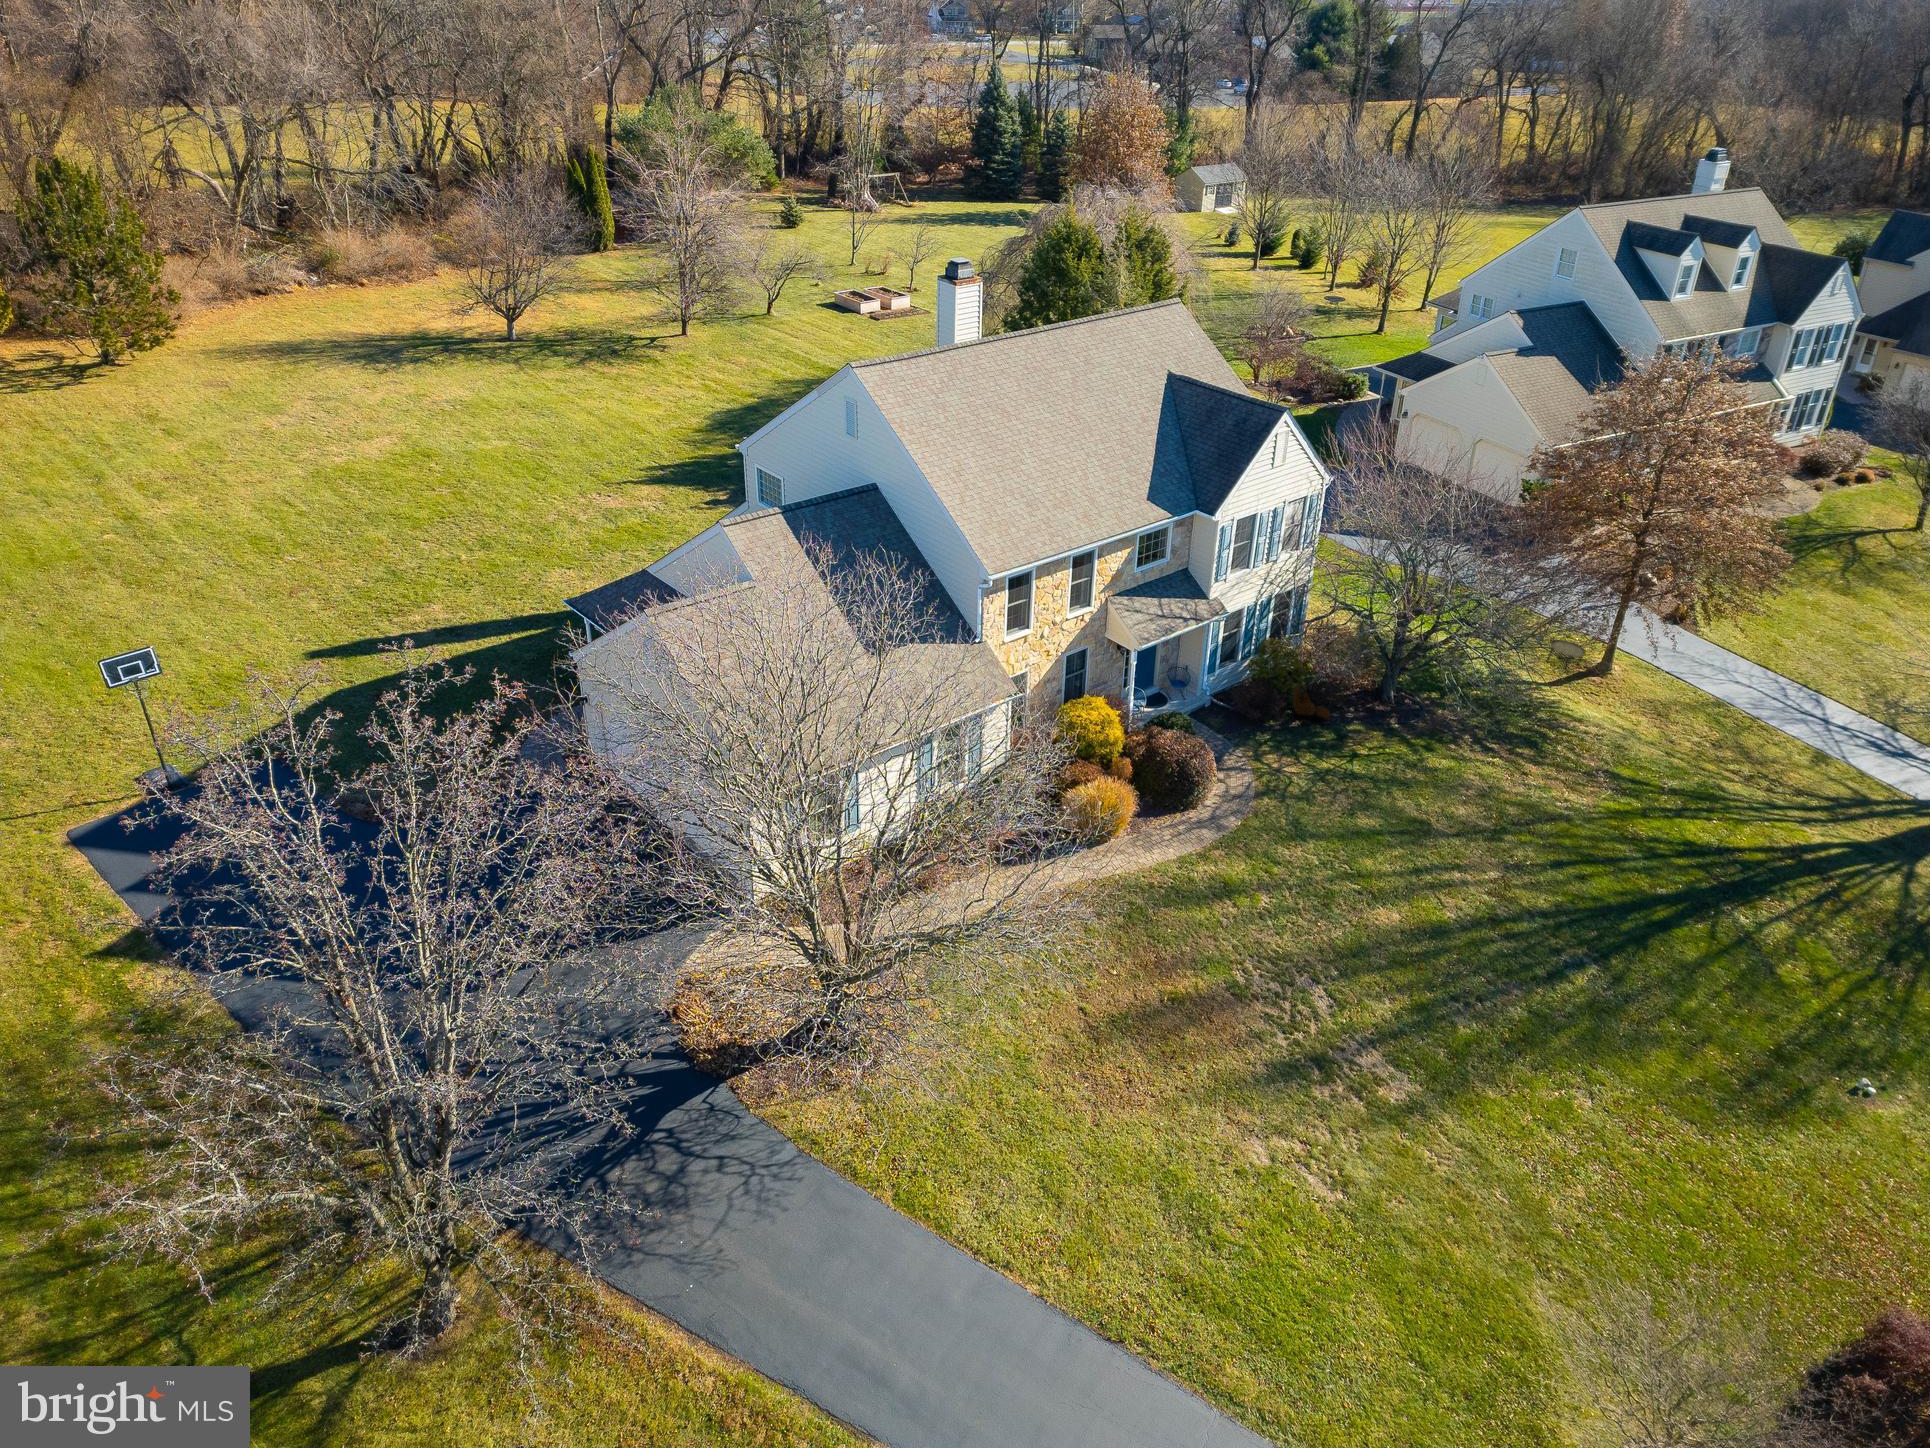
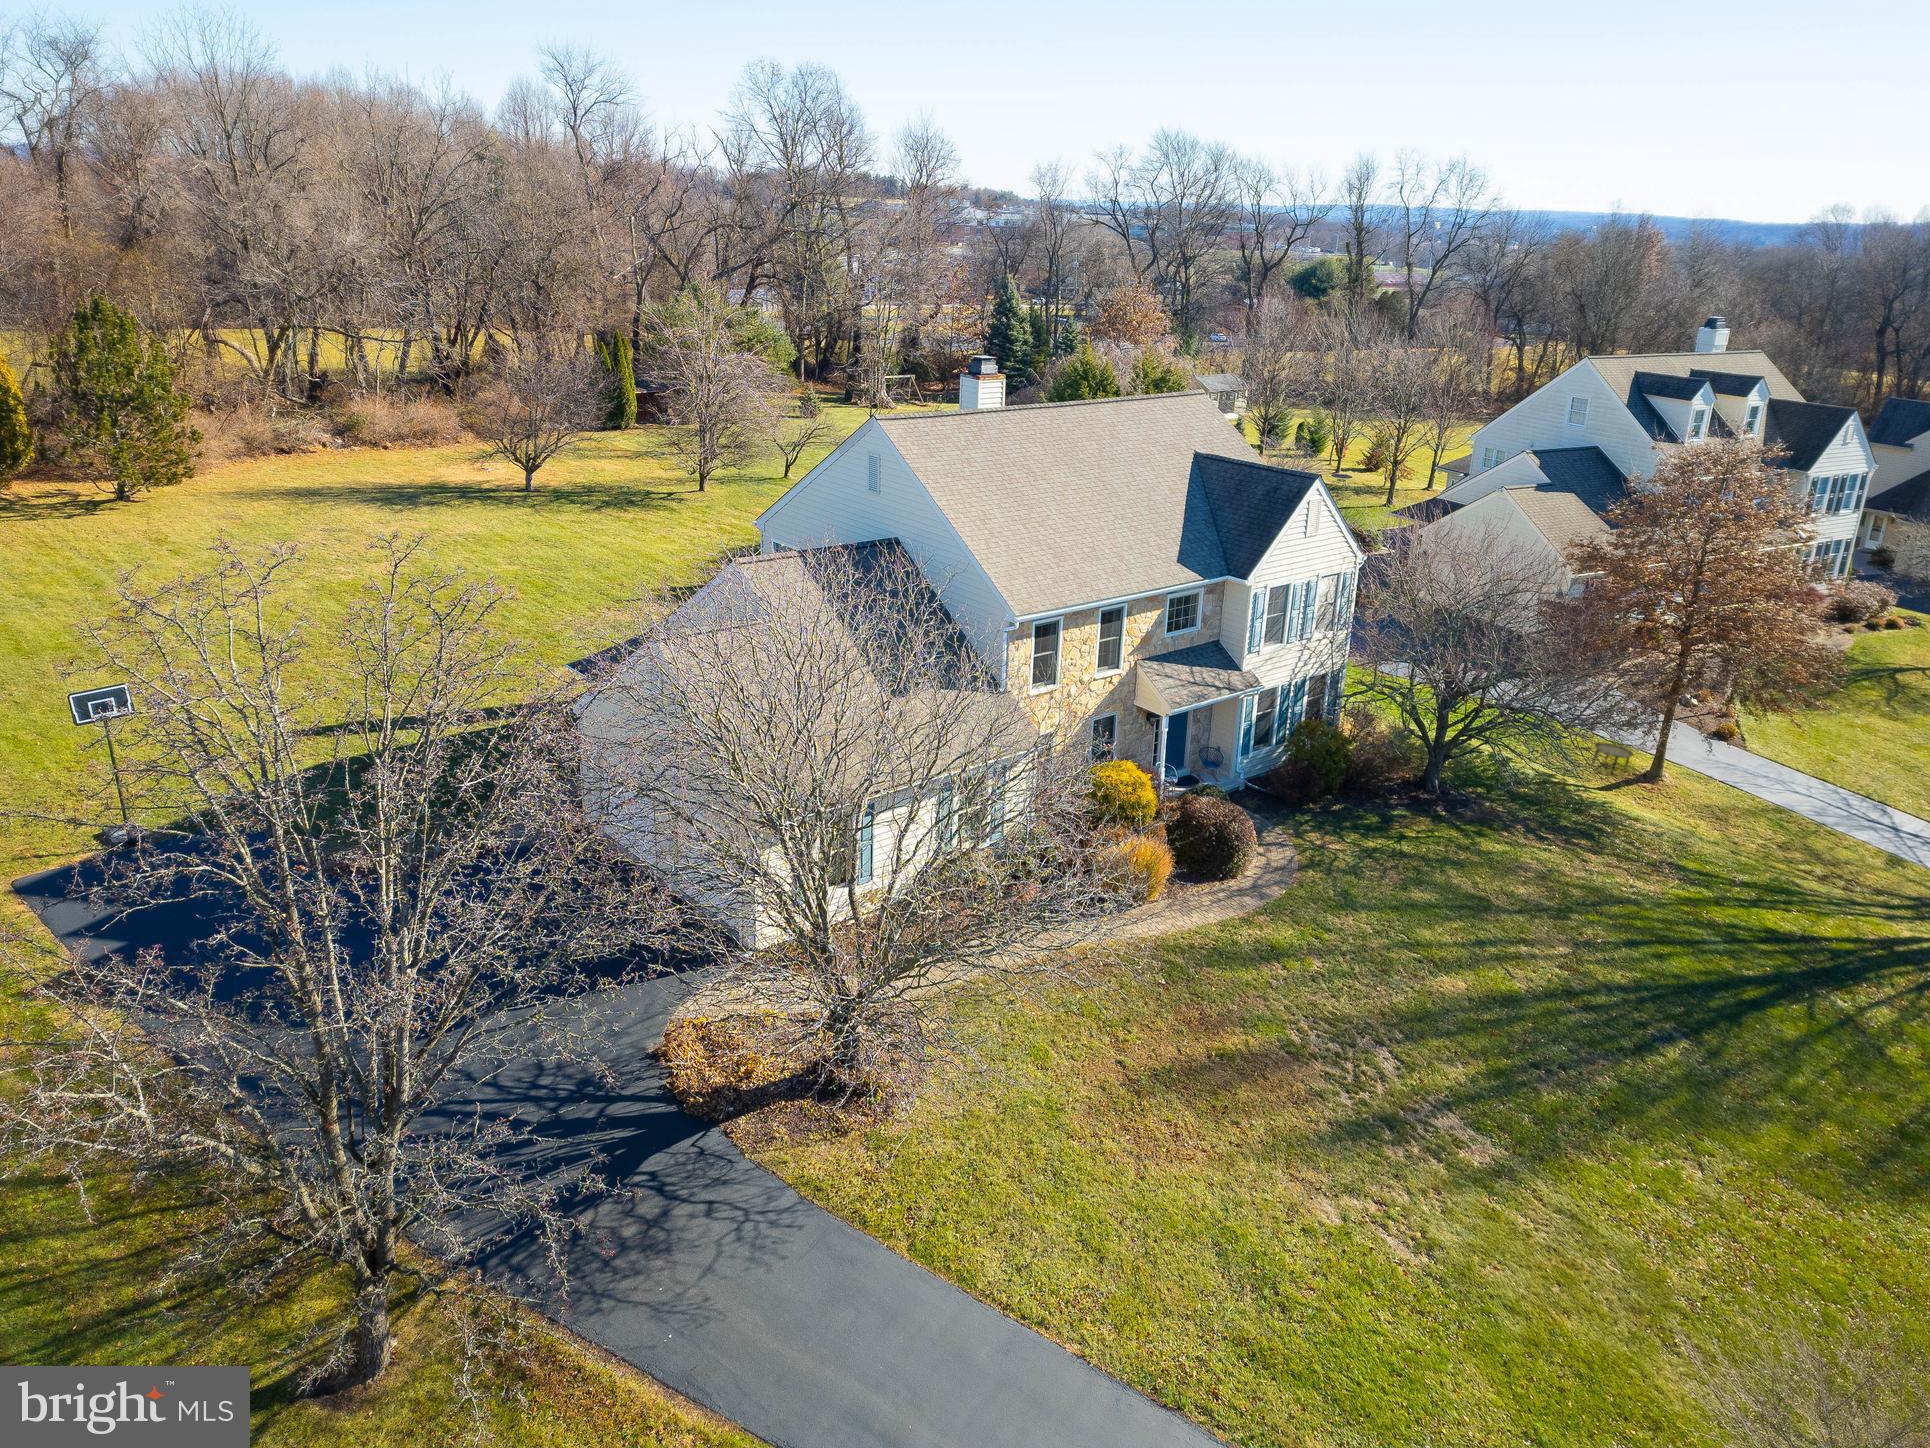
lounge chair: present [1294,685,1330,721] -> none [1329,762,1372,810]

